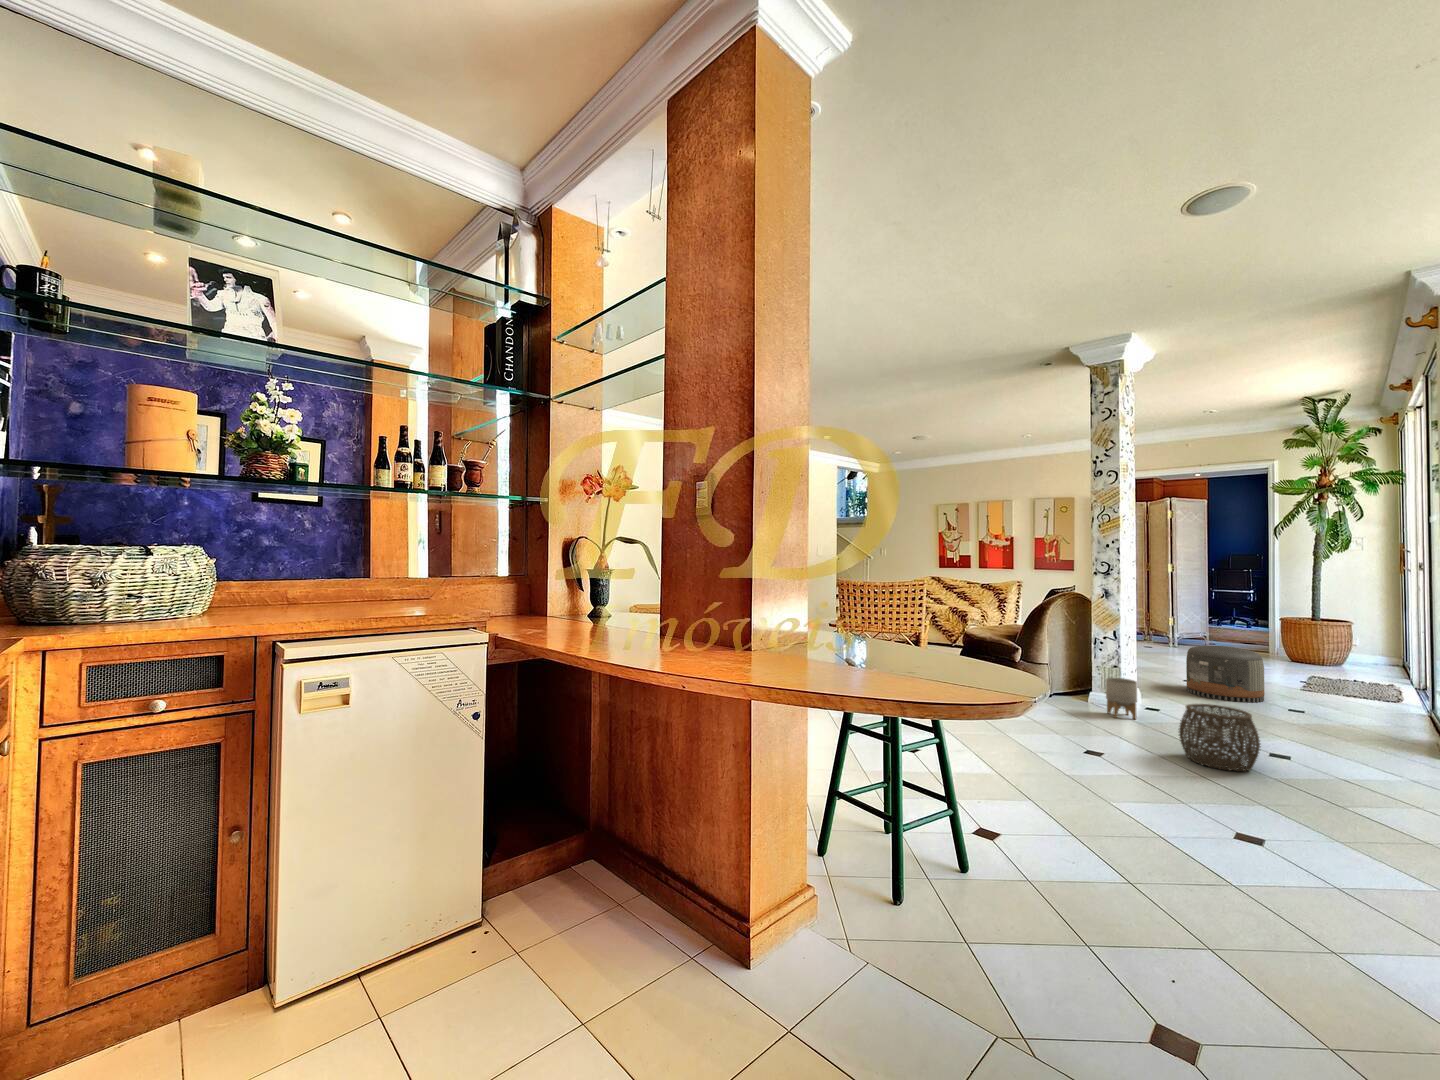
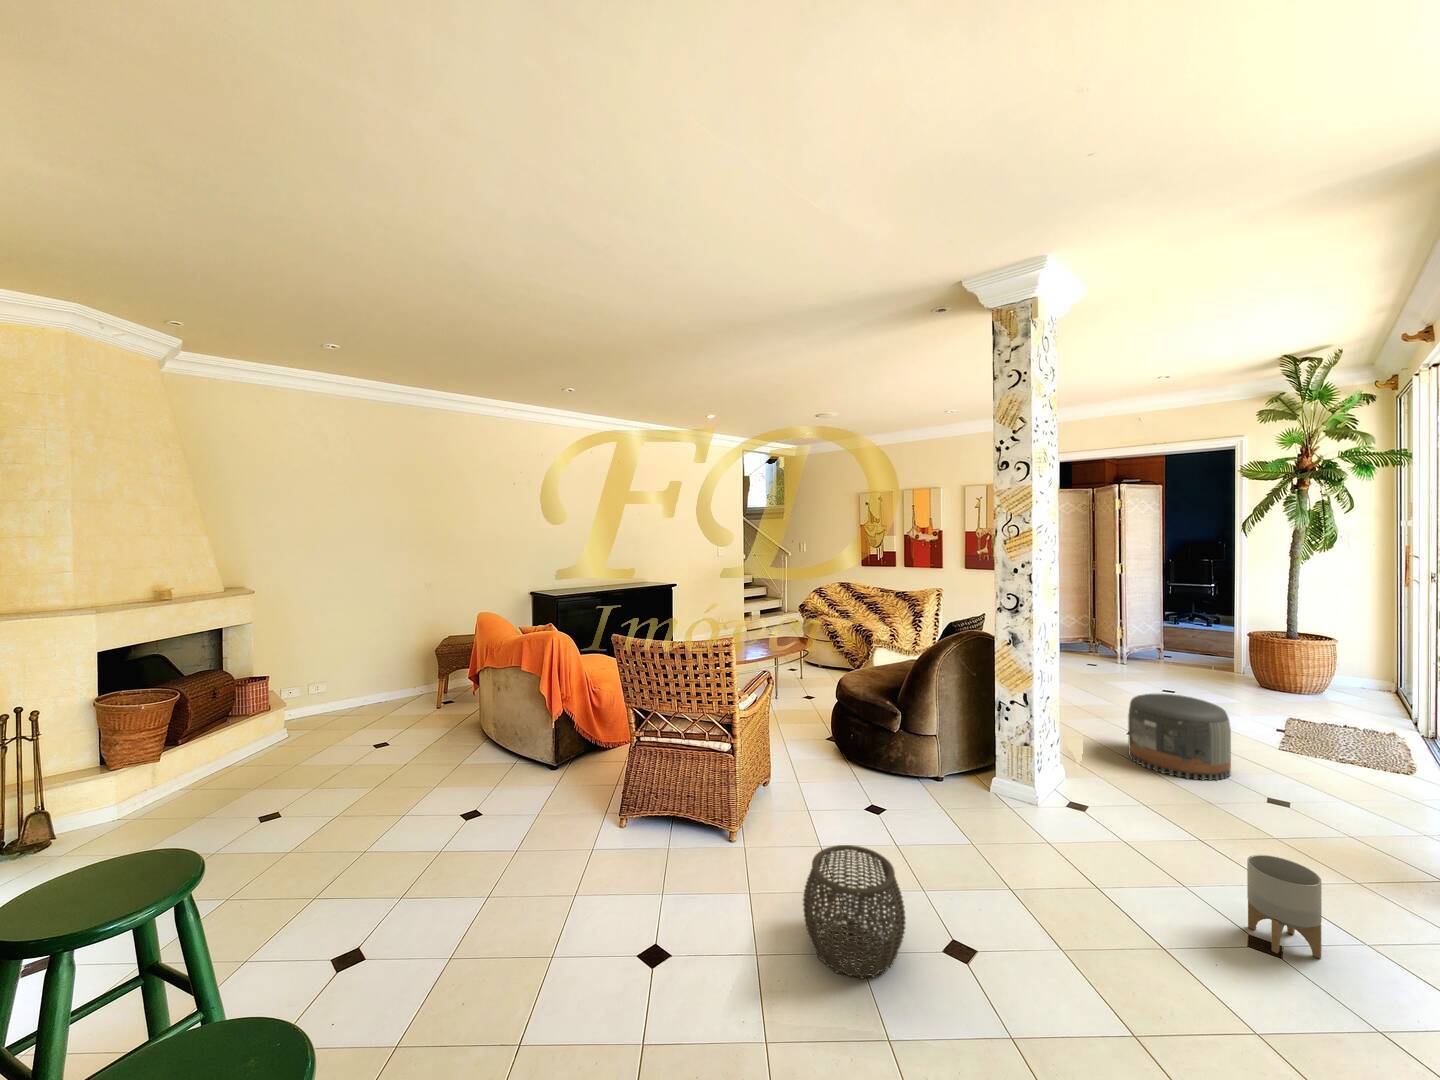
planter: present [1106,678,1137,719] -> present [1247,855,1322,959]
woven basket: present [1179,704,1260,771] -> present [803,845,906,978]

